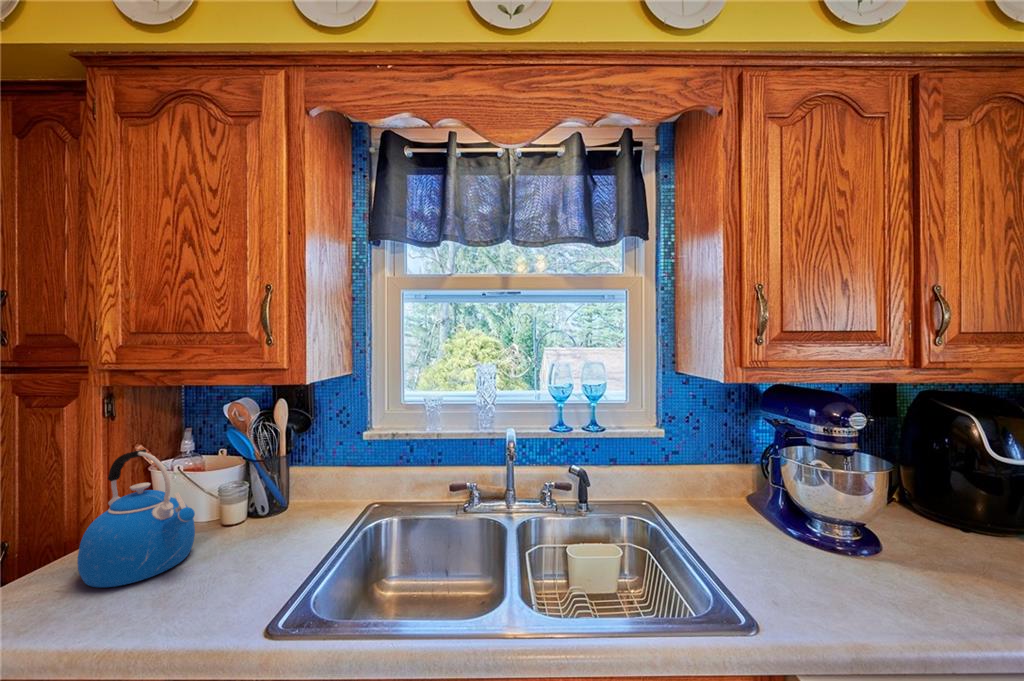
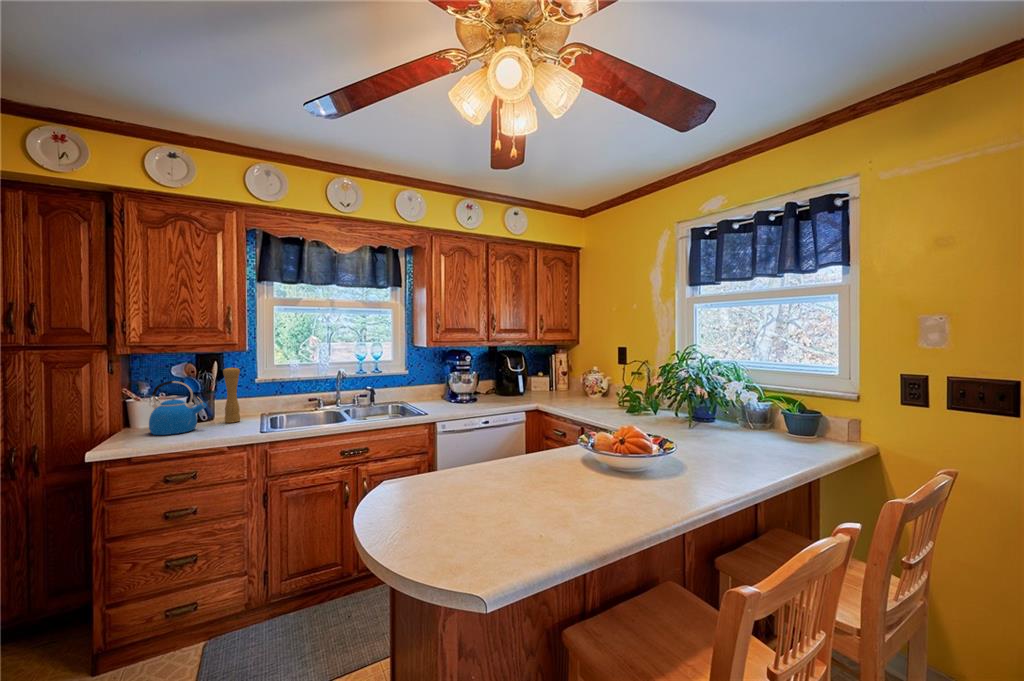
pepper mill: none [262,417,298,543] -> present [223,367,240,423]

